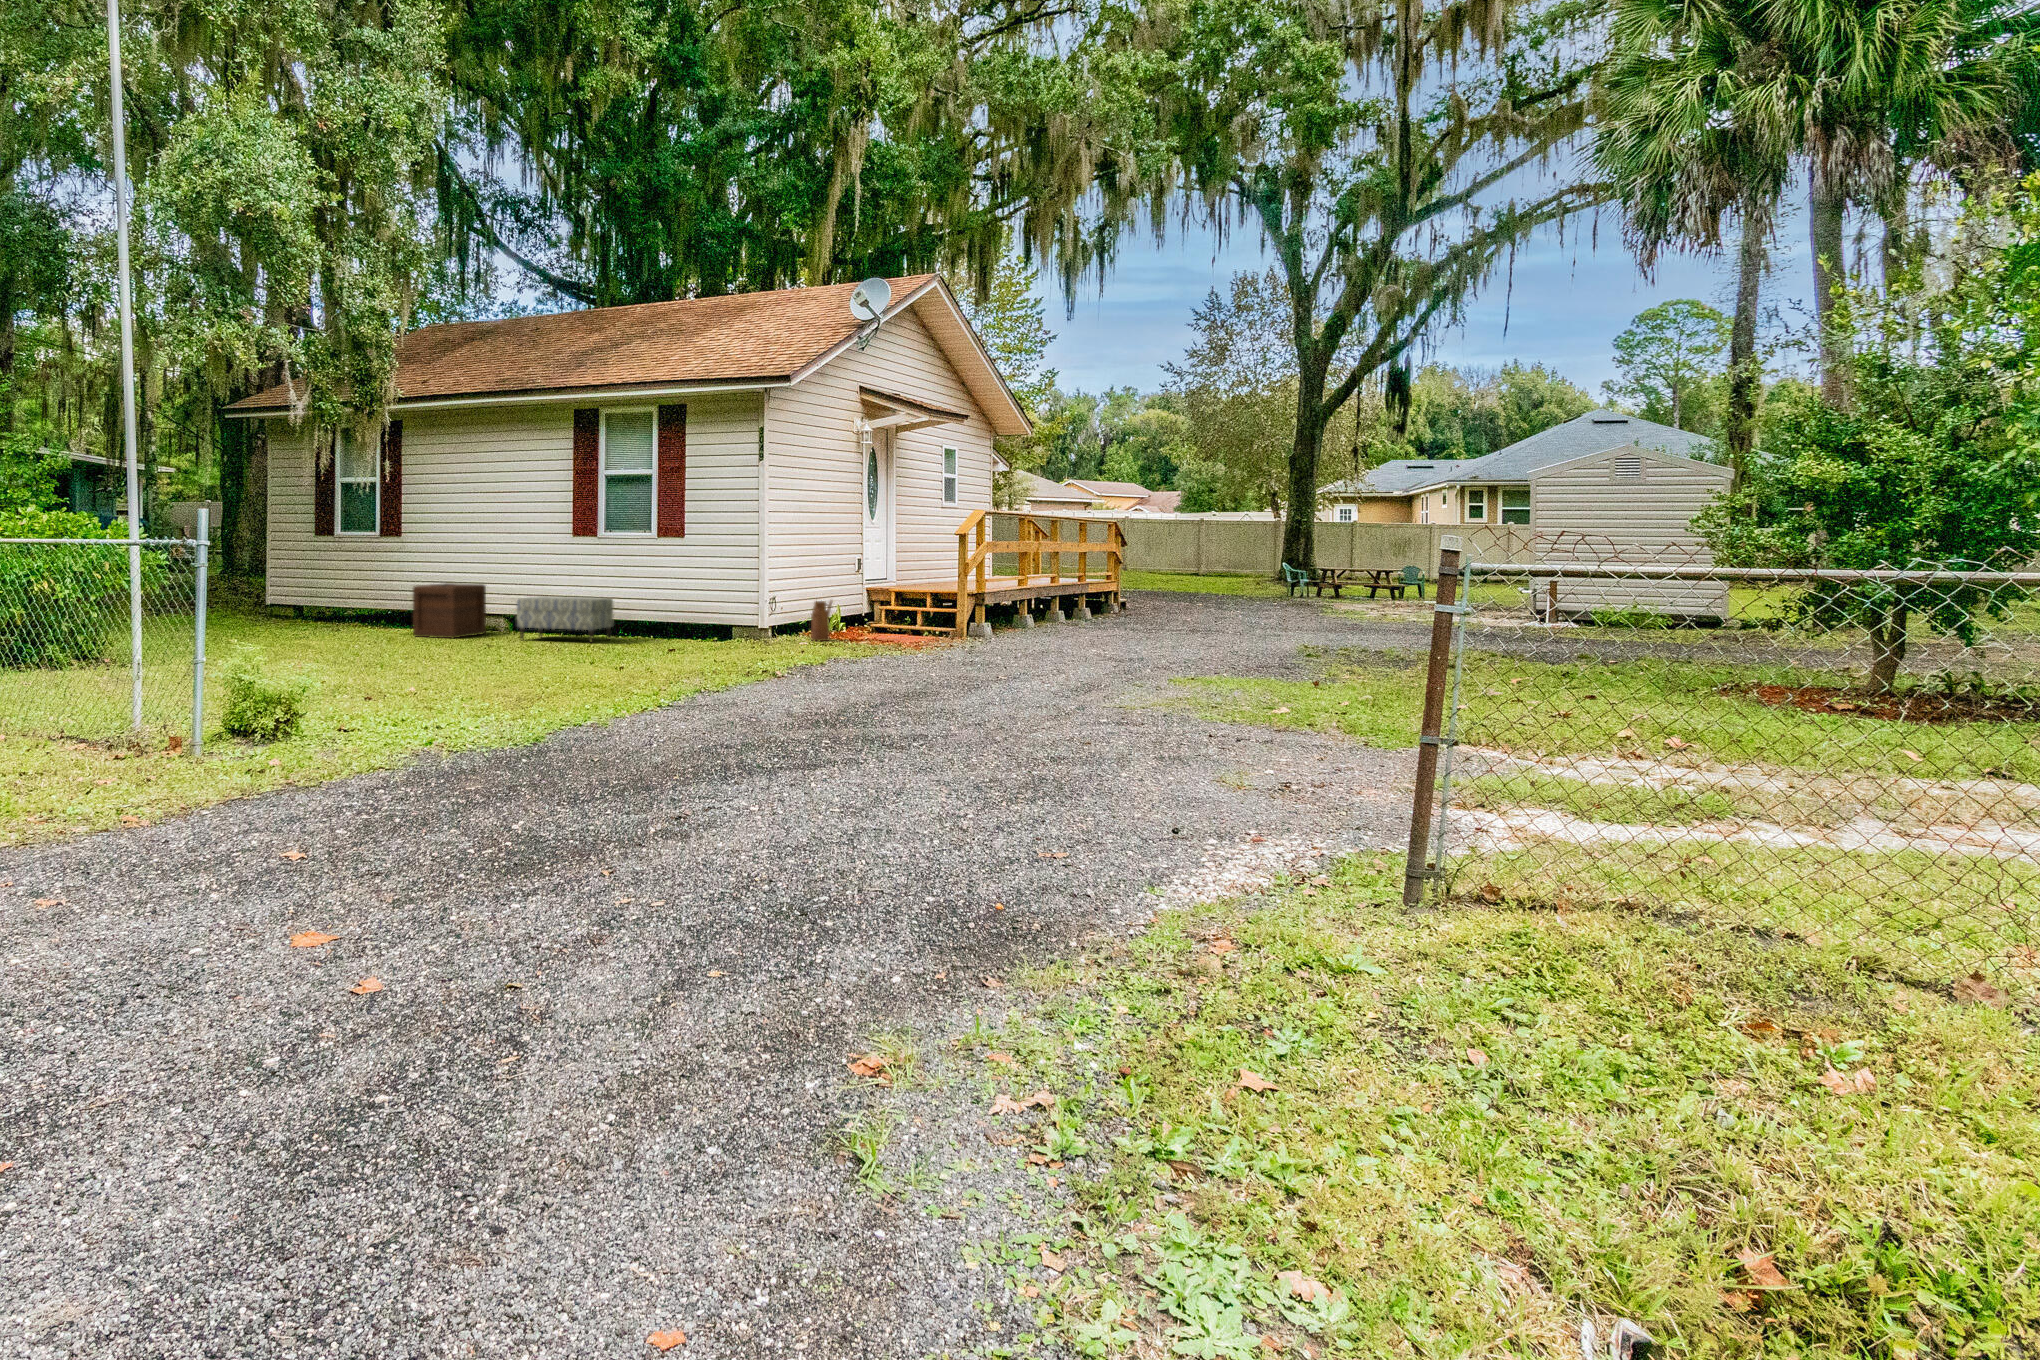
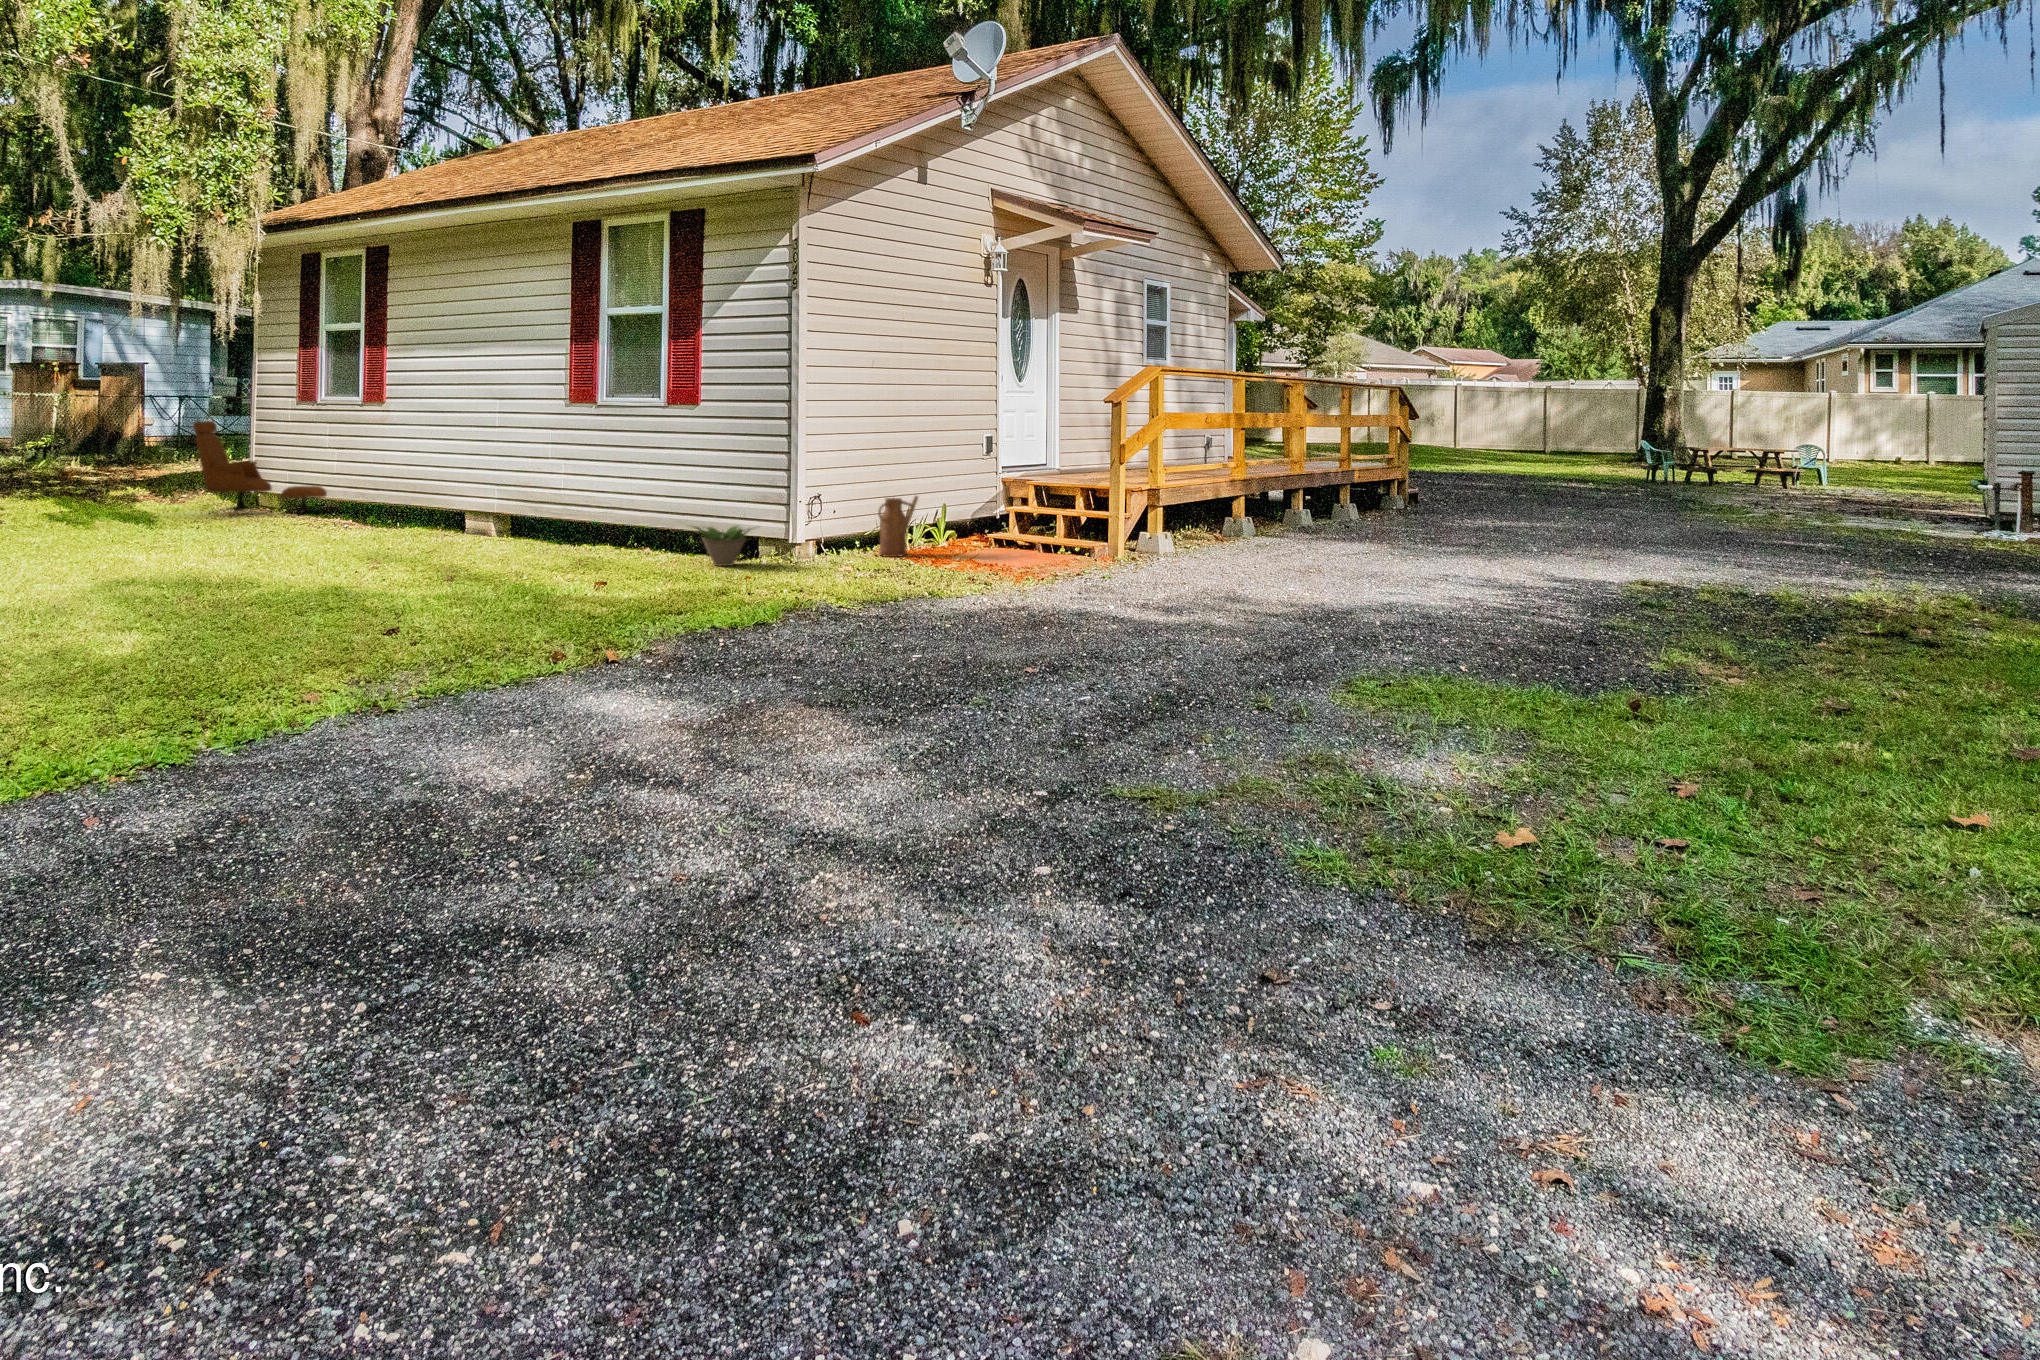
lounge chair: none [237,557,334,632] -> present [193,421,327,516]
wooden crate: present [413,583,486,638] -> none [374,460,478,536]
bench: present [517,596,614,643] -> none [485,481,614,550]
decorative plant: none [696,620,746,648] -> present [694,526,751,566]

